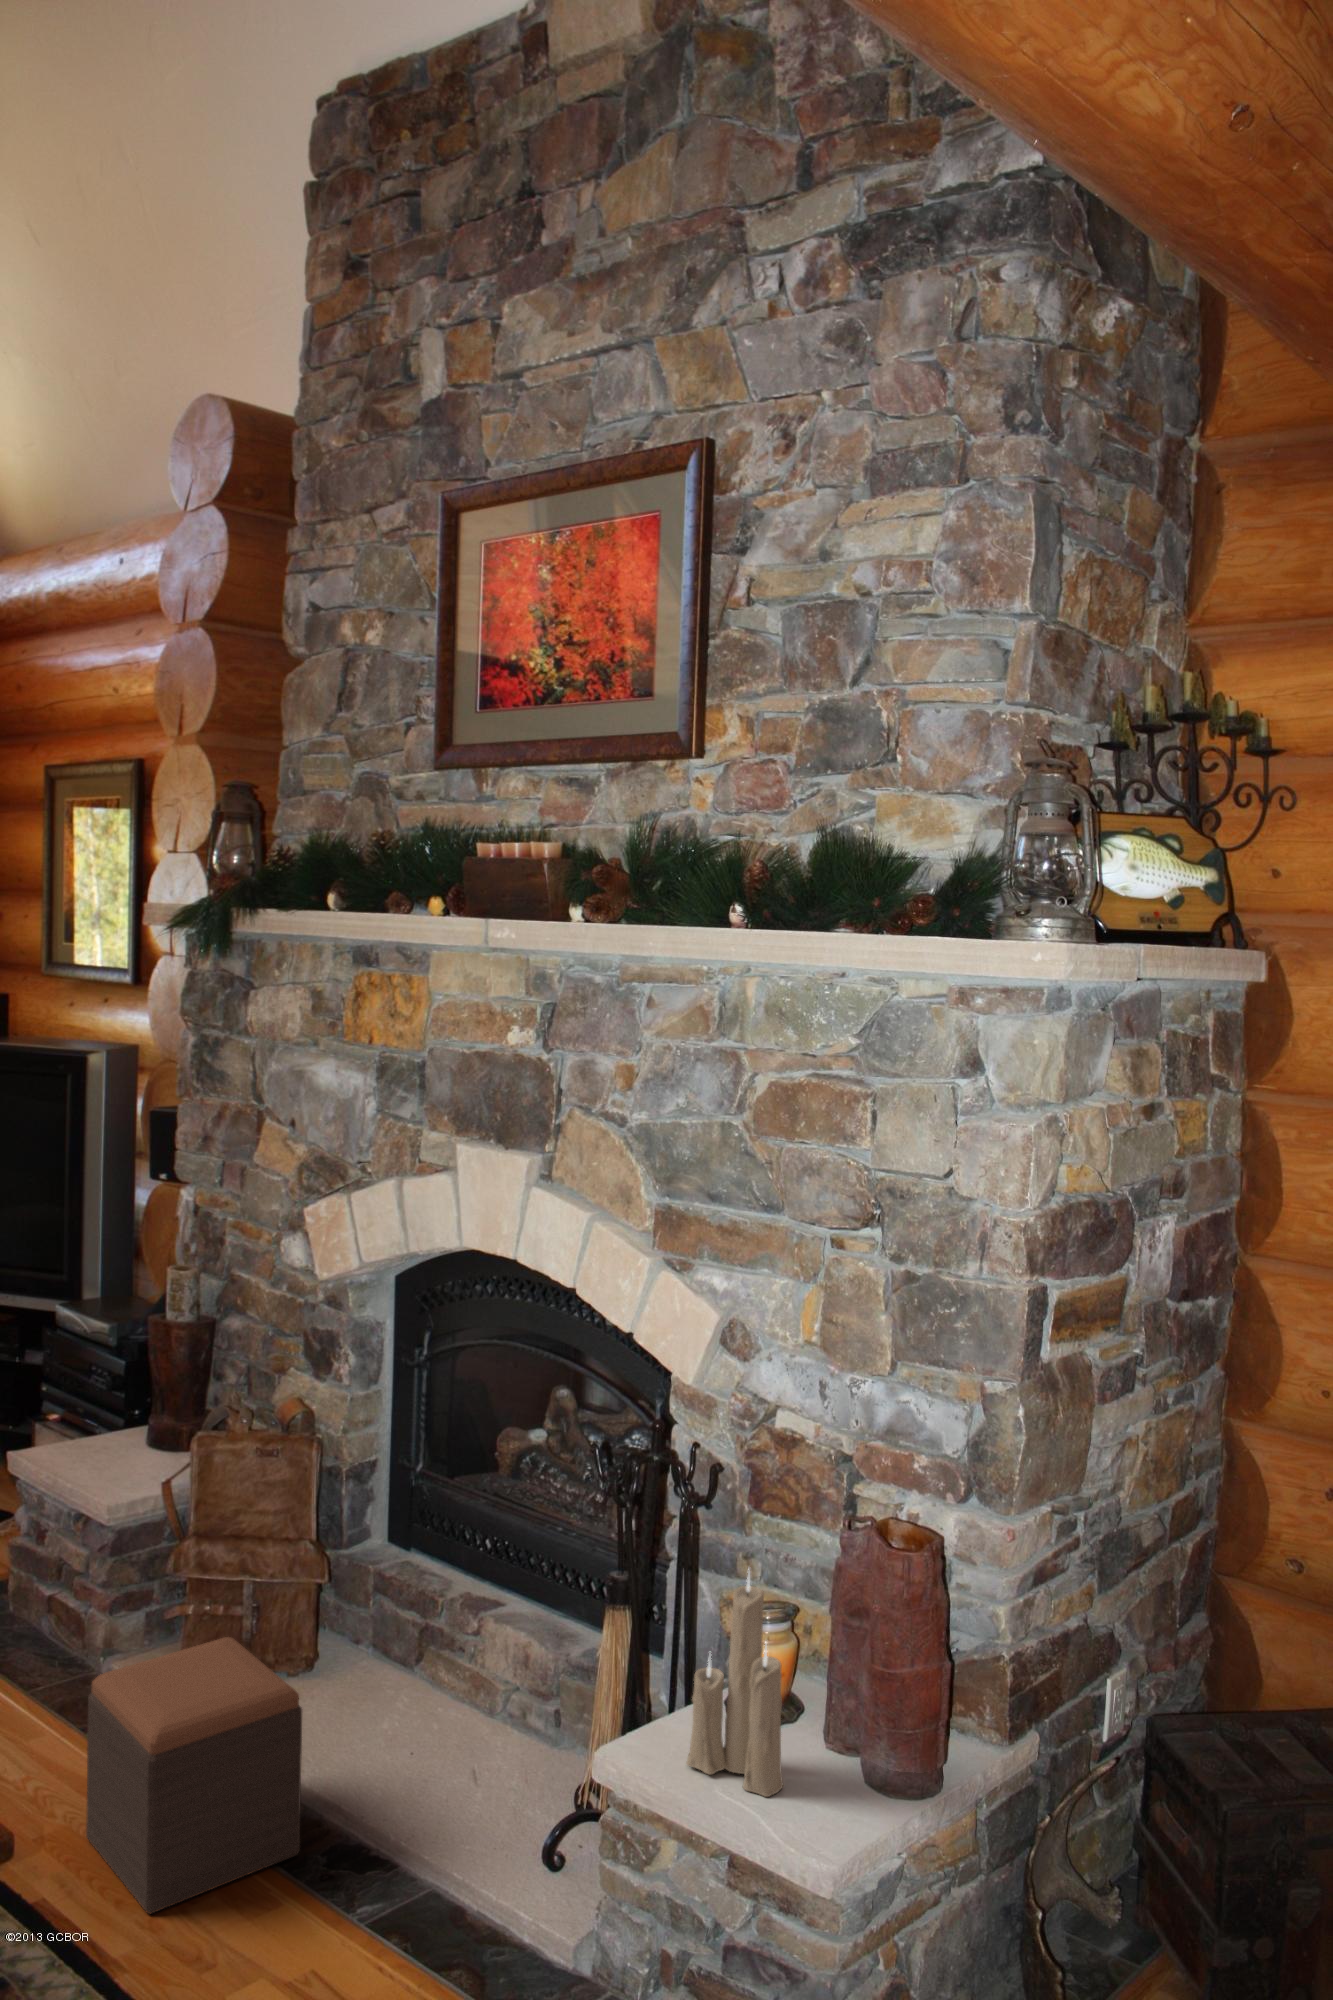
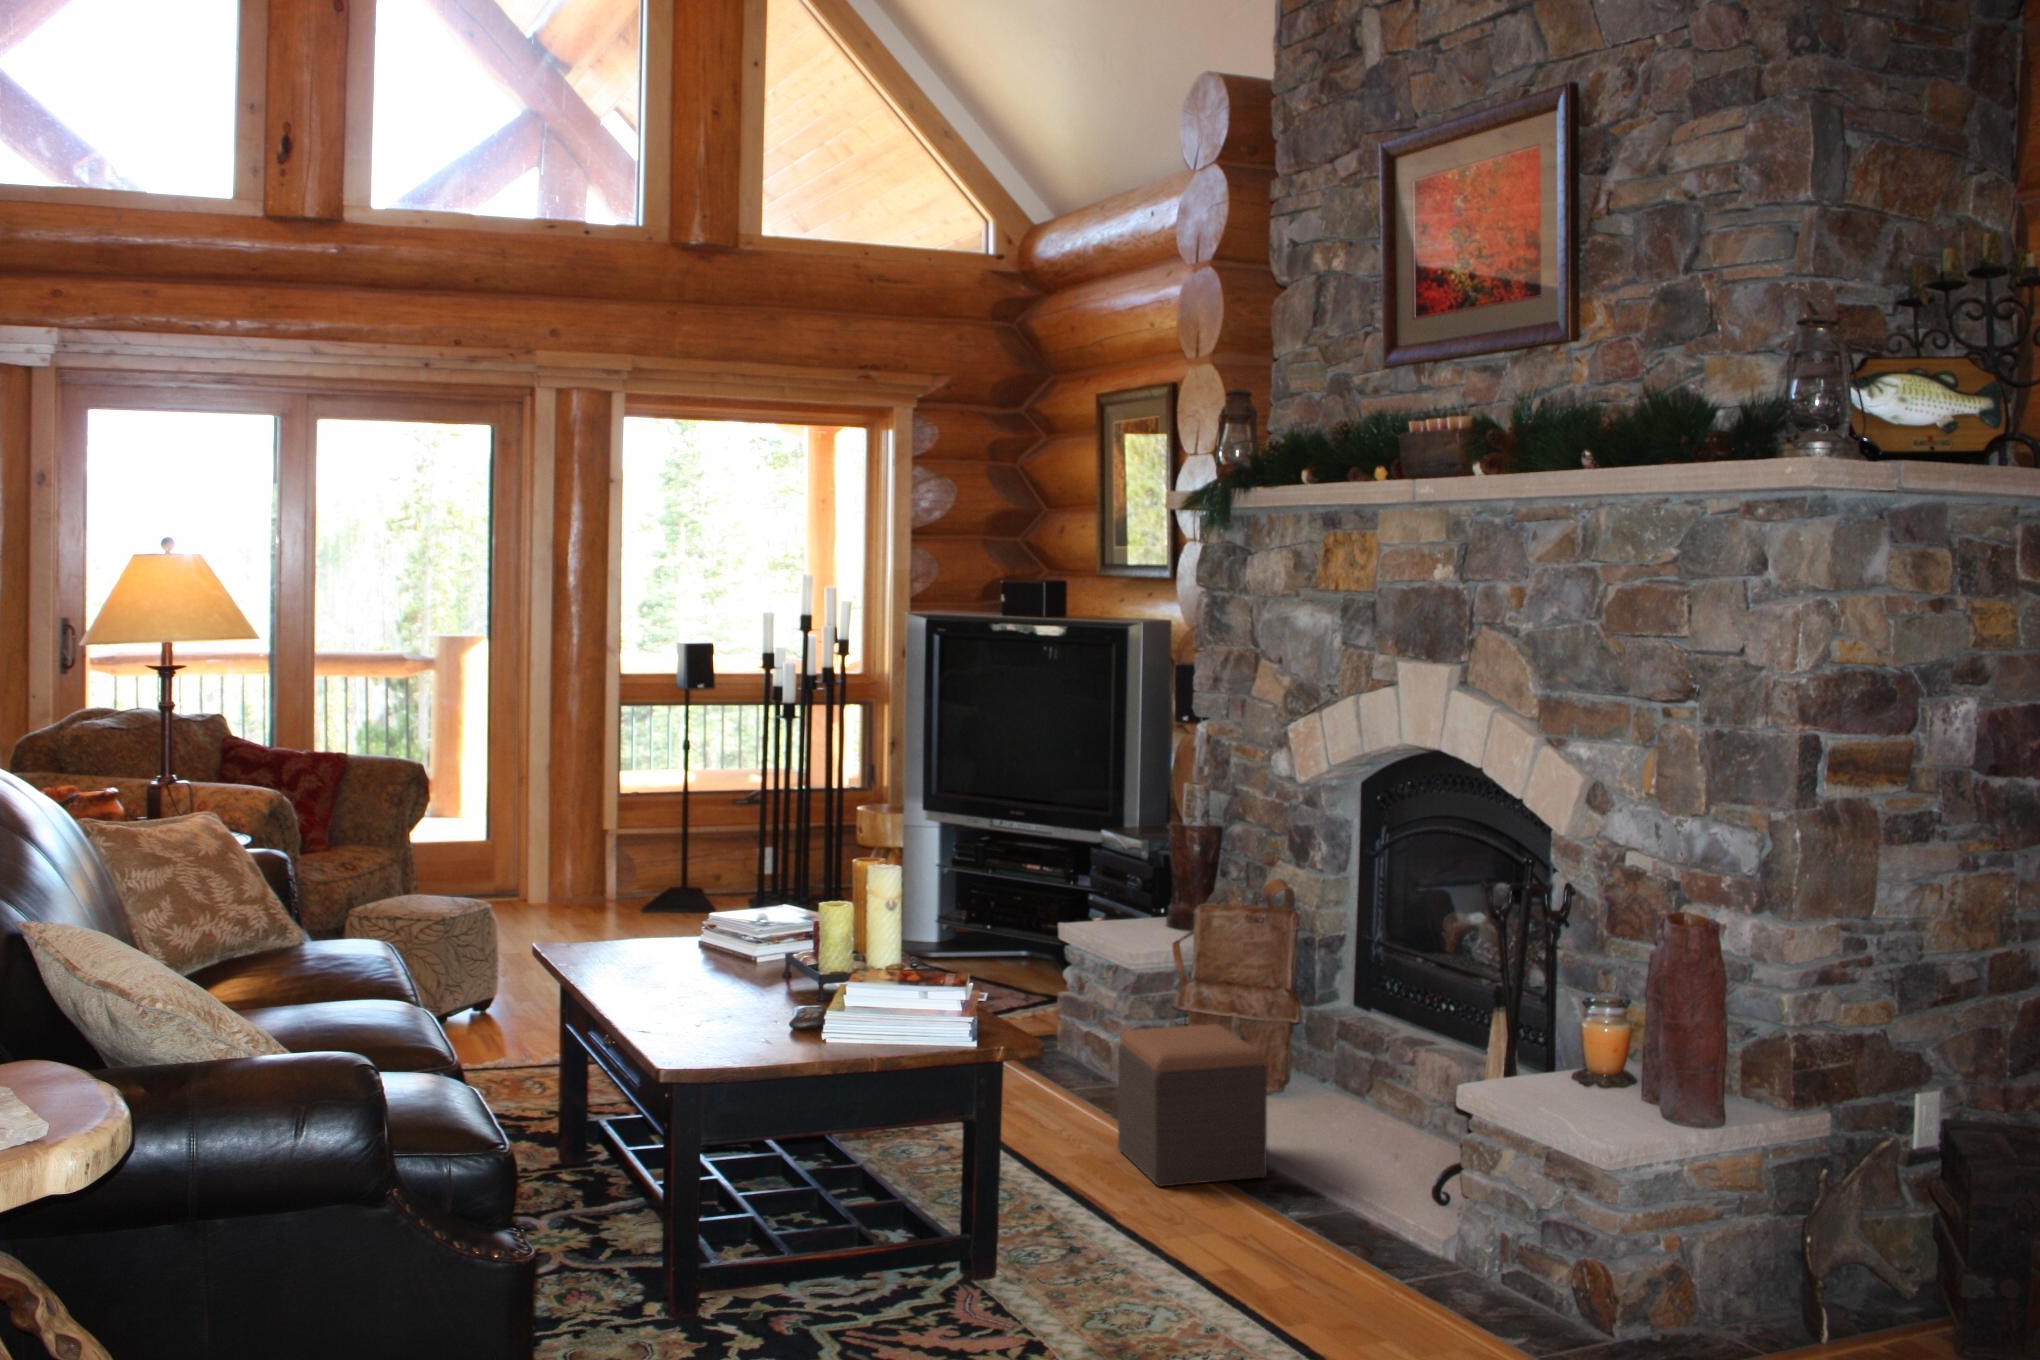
candle: present [687,1571,783,1797] -> none [1526,928,1596,1103]

